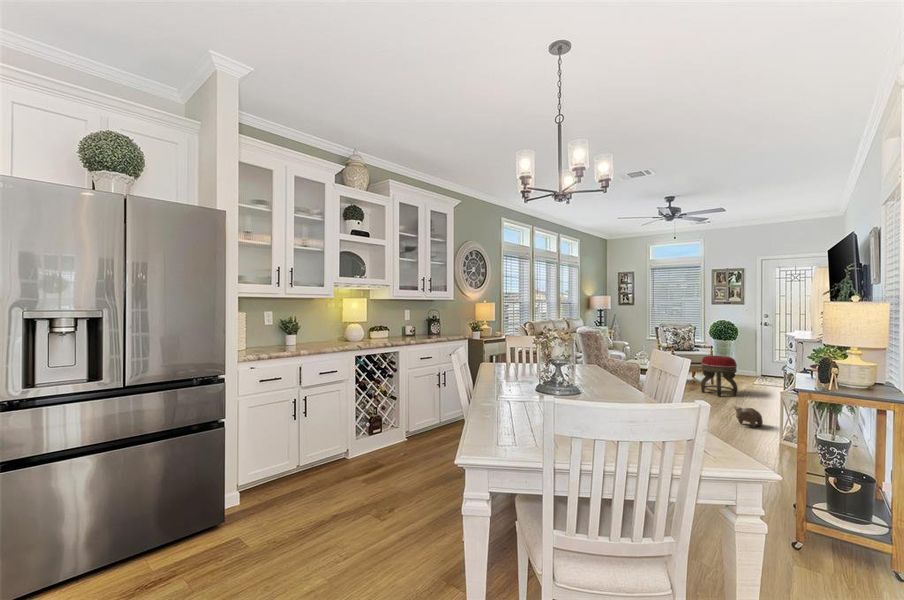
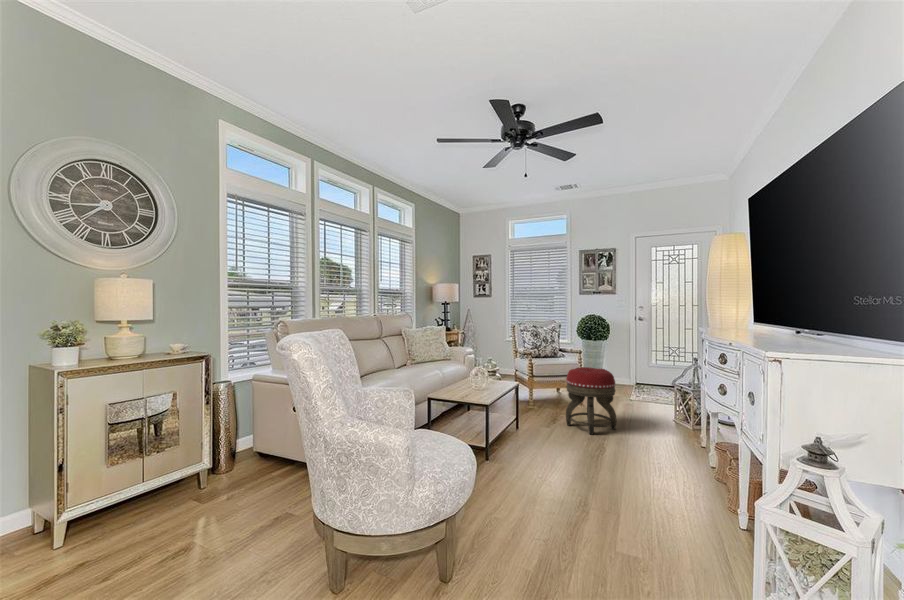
plush toy: present [734,406,763,427] -> none [628,497,683,548]

